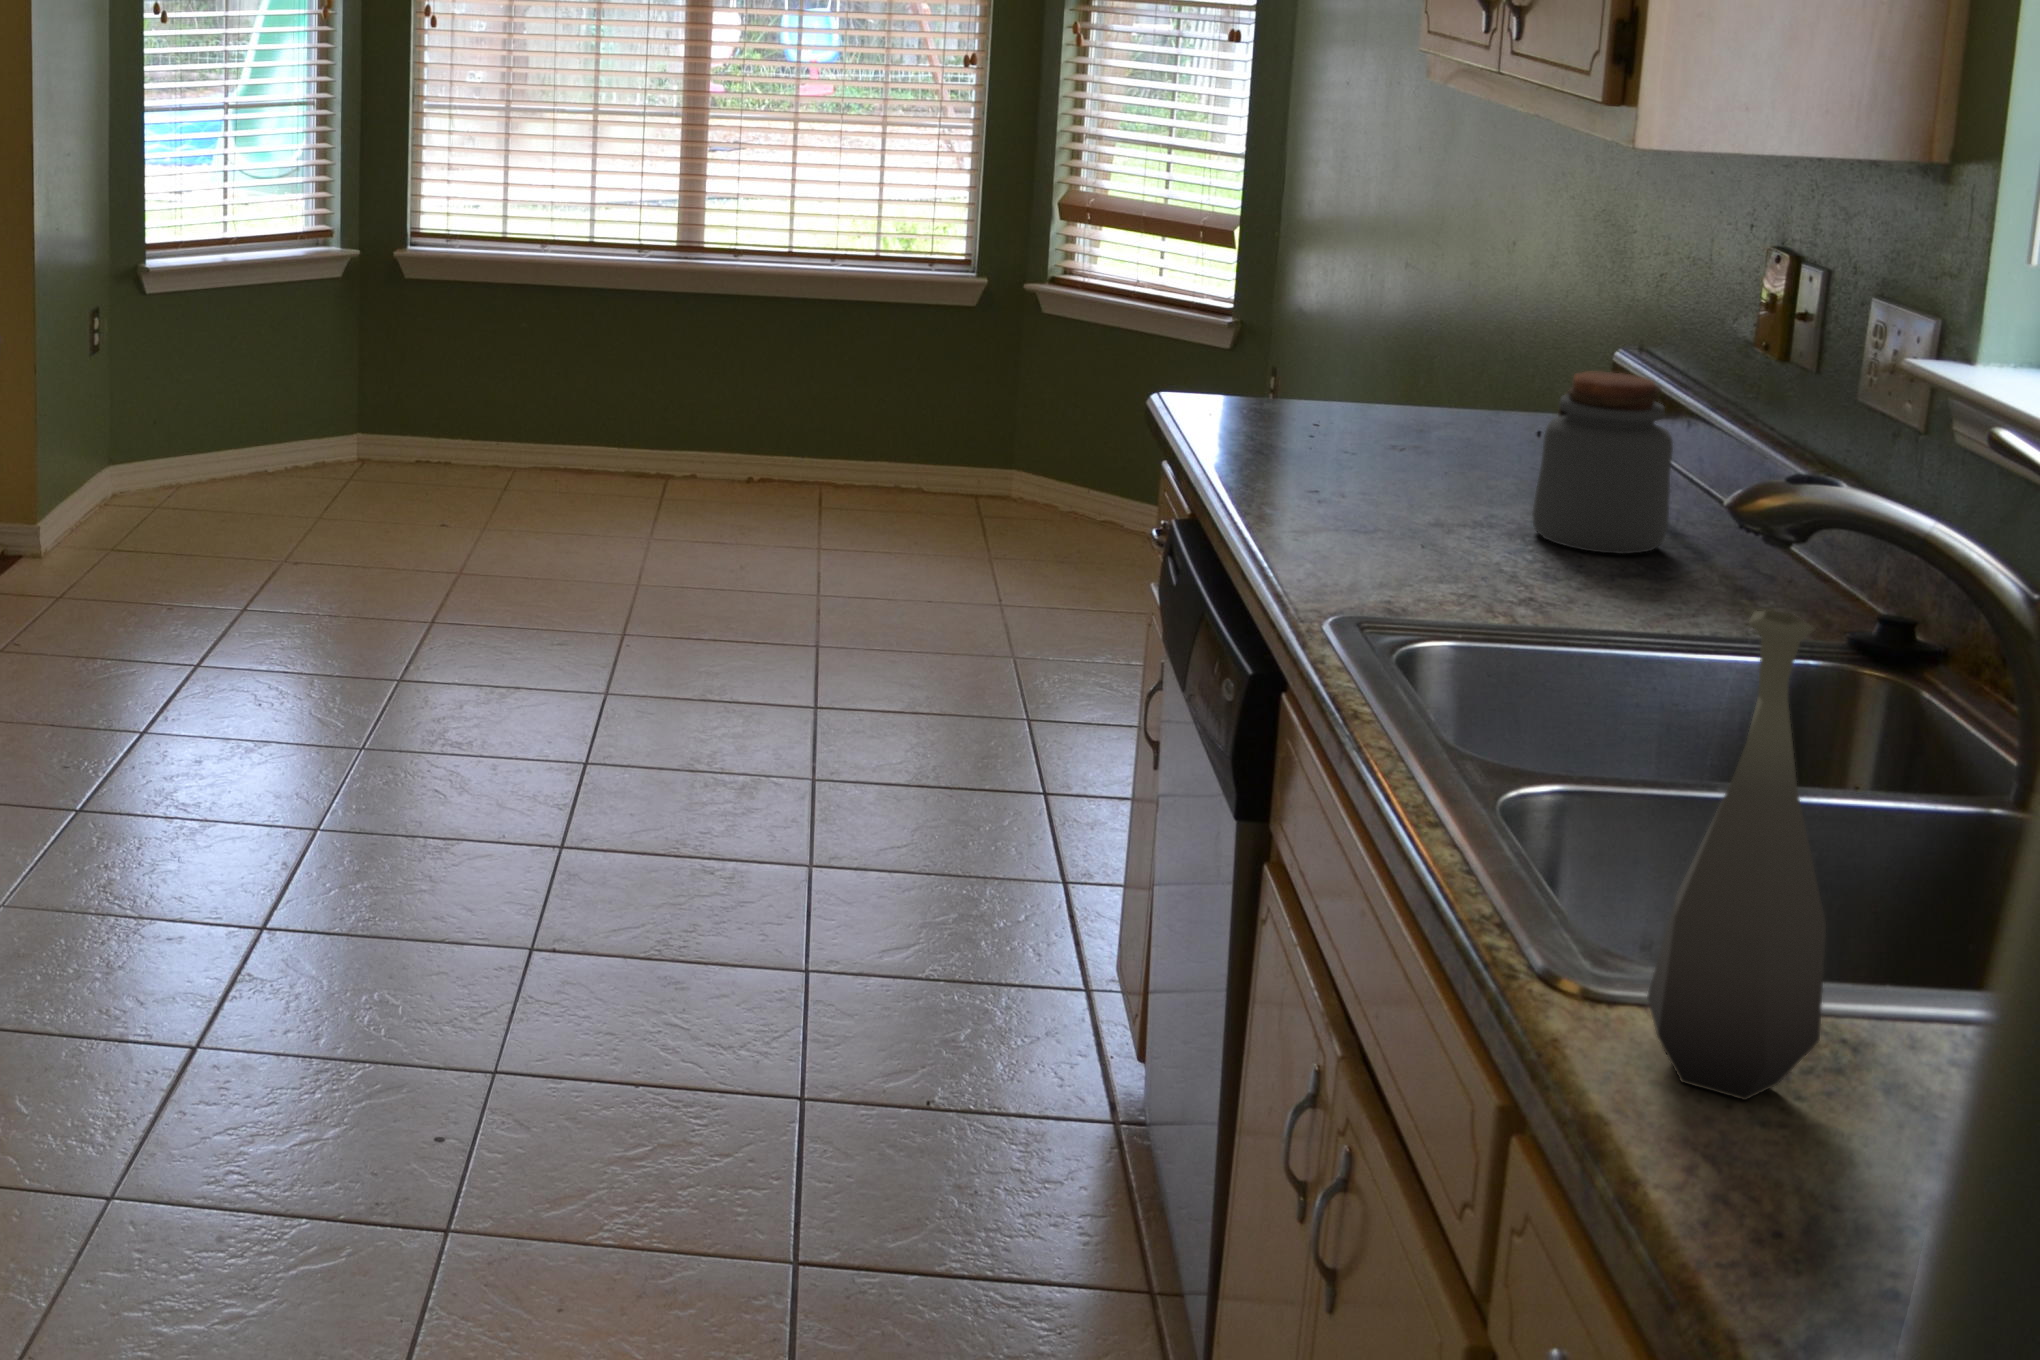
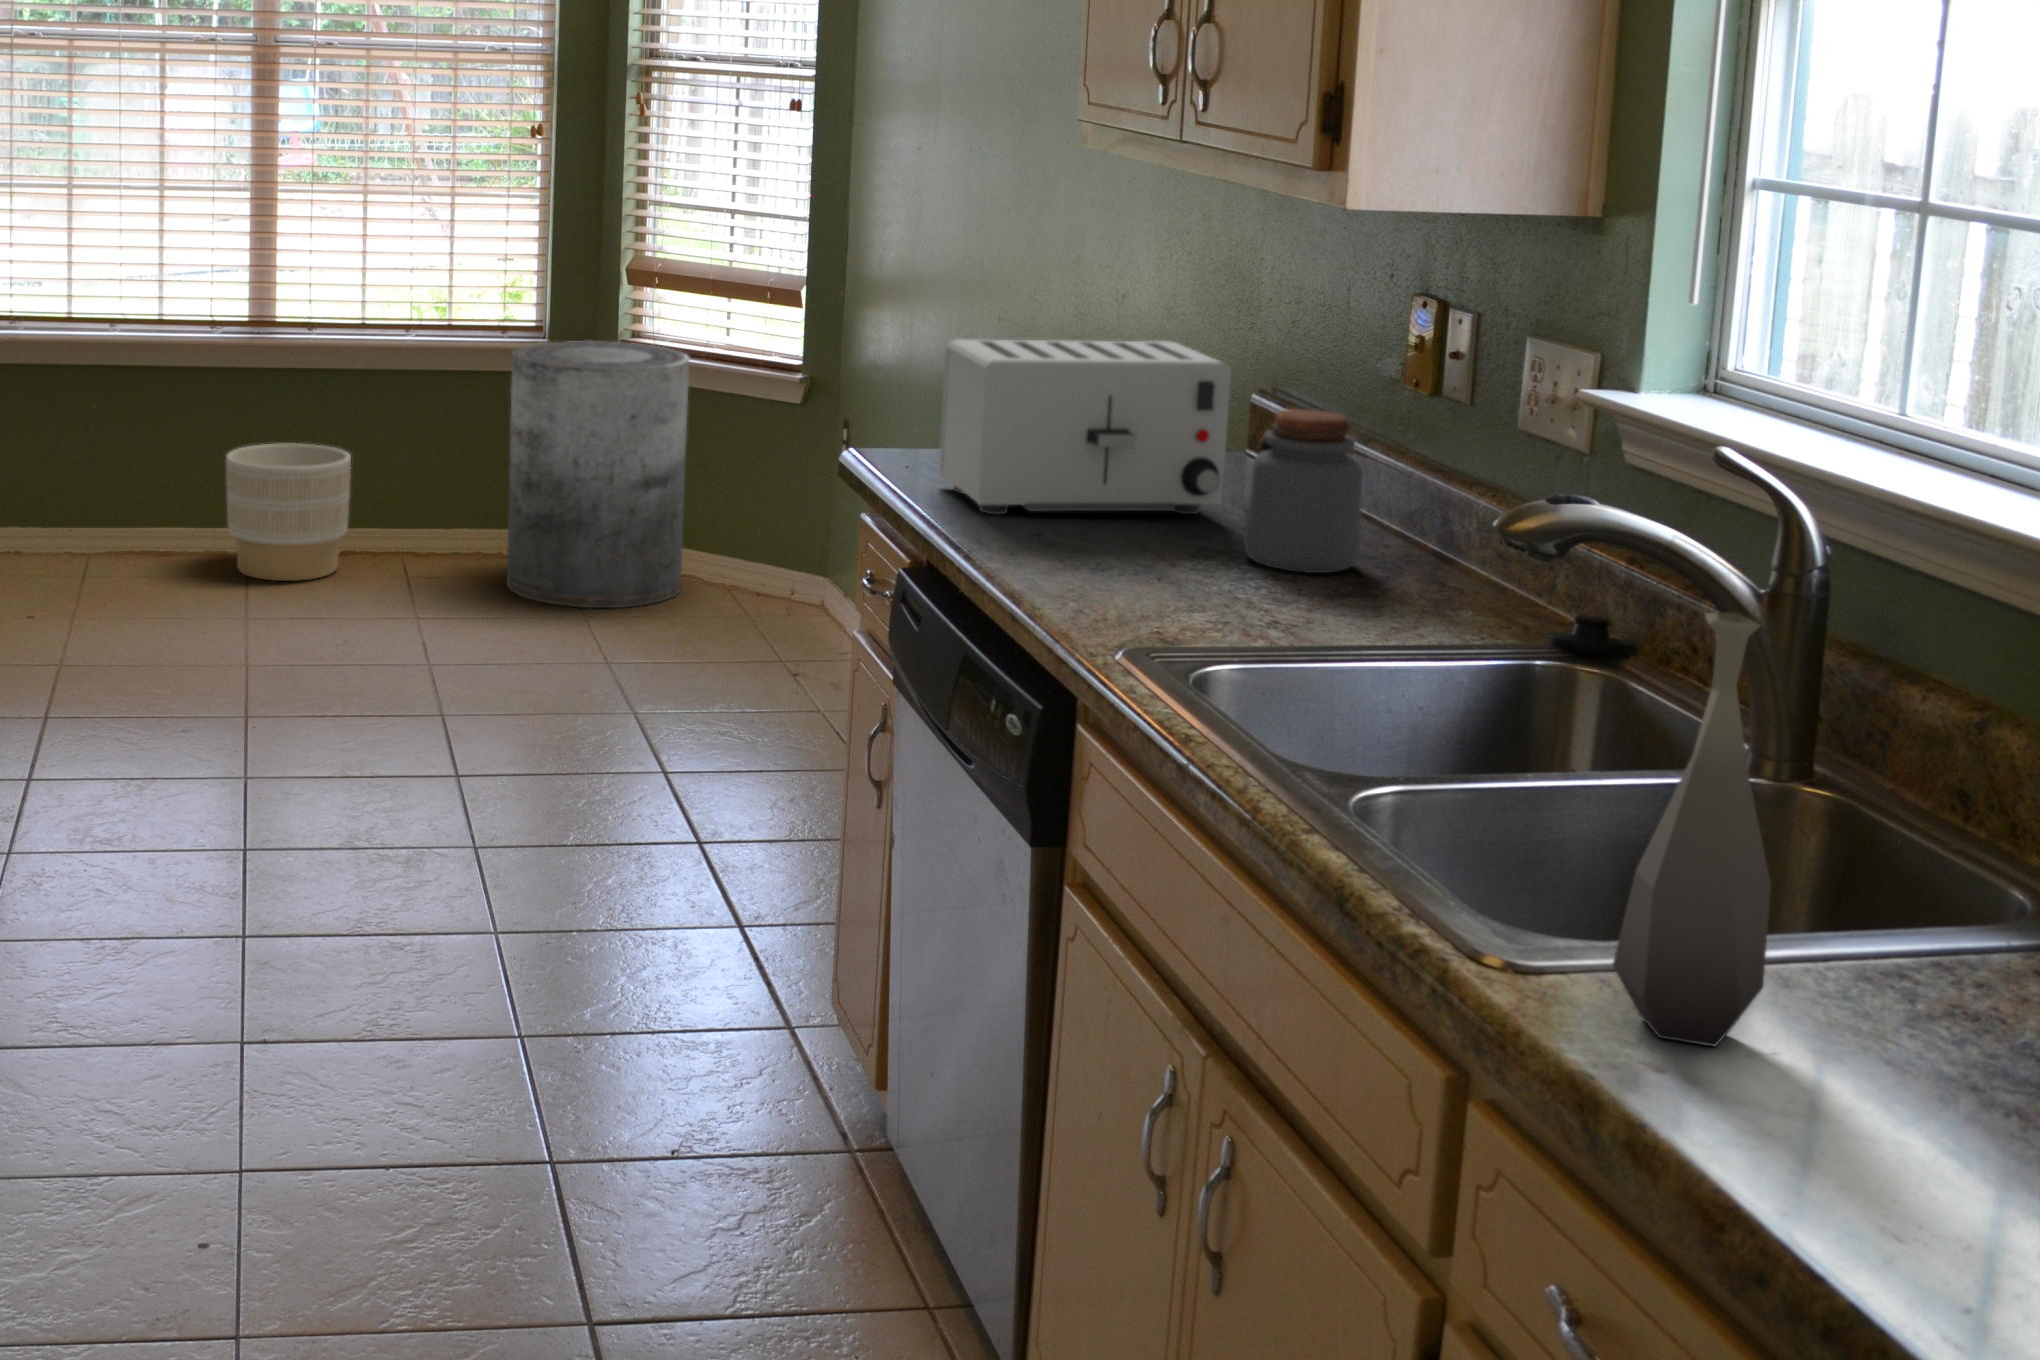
trash can: none [915,277,1114,552] -> present [507,341,689,608]
toaster: none [1226,283,1549,482] -> present [939,339,1231,514]
planter: none [644,369,766,505] -> present [226,443,351,581]

